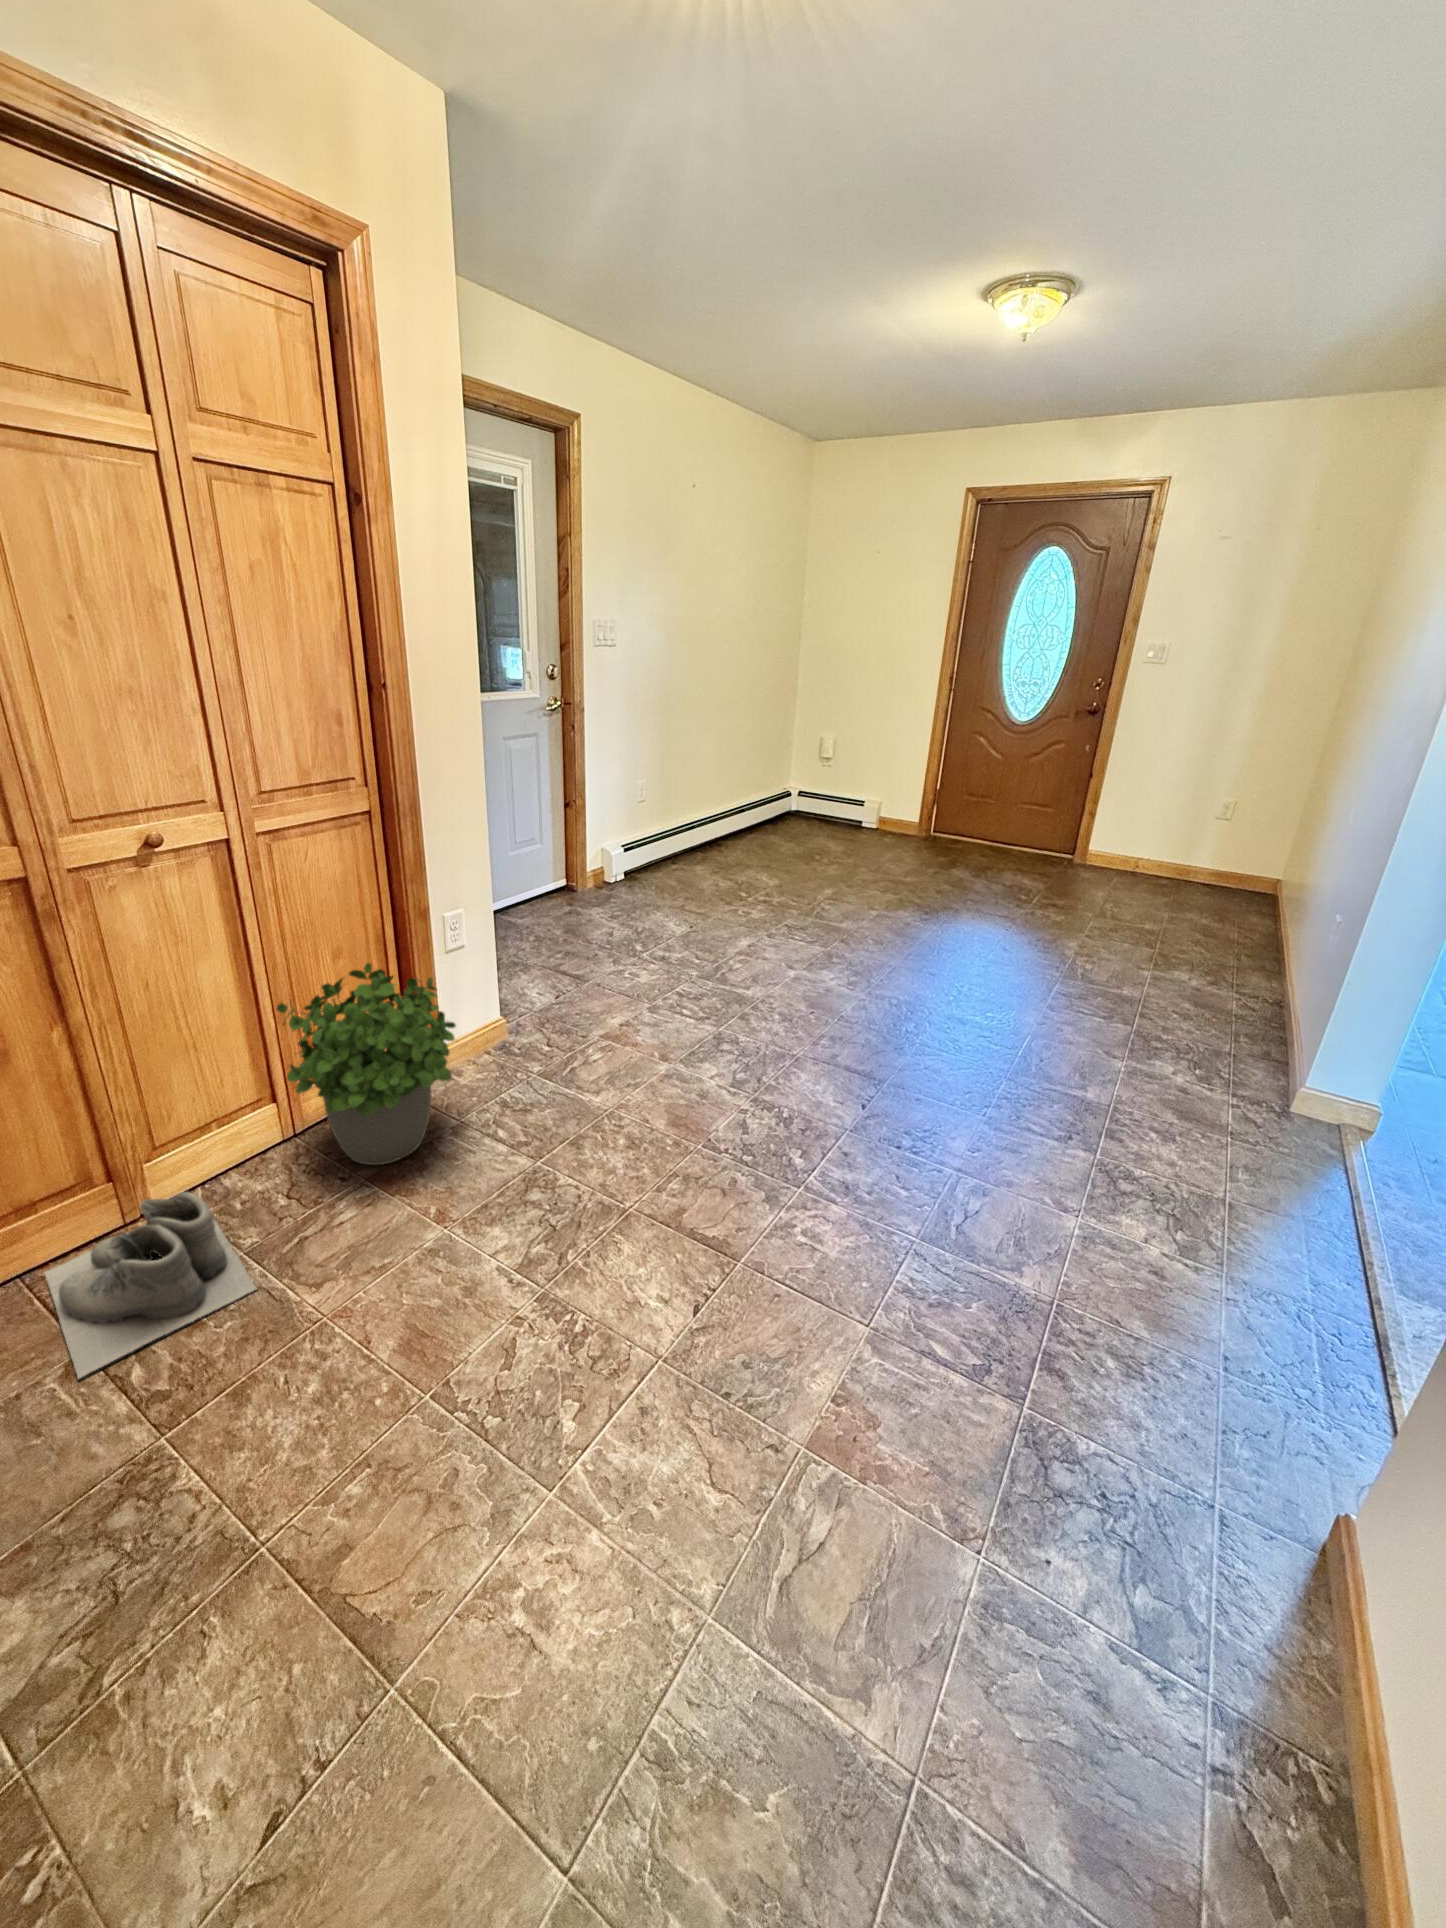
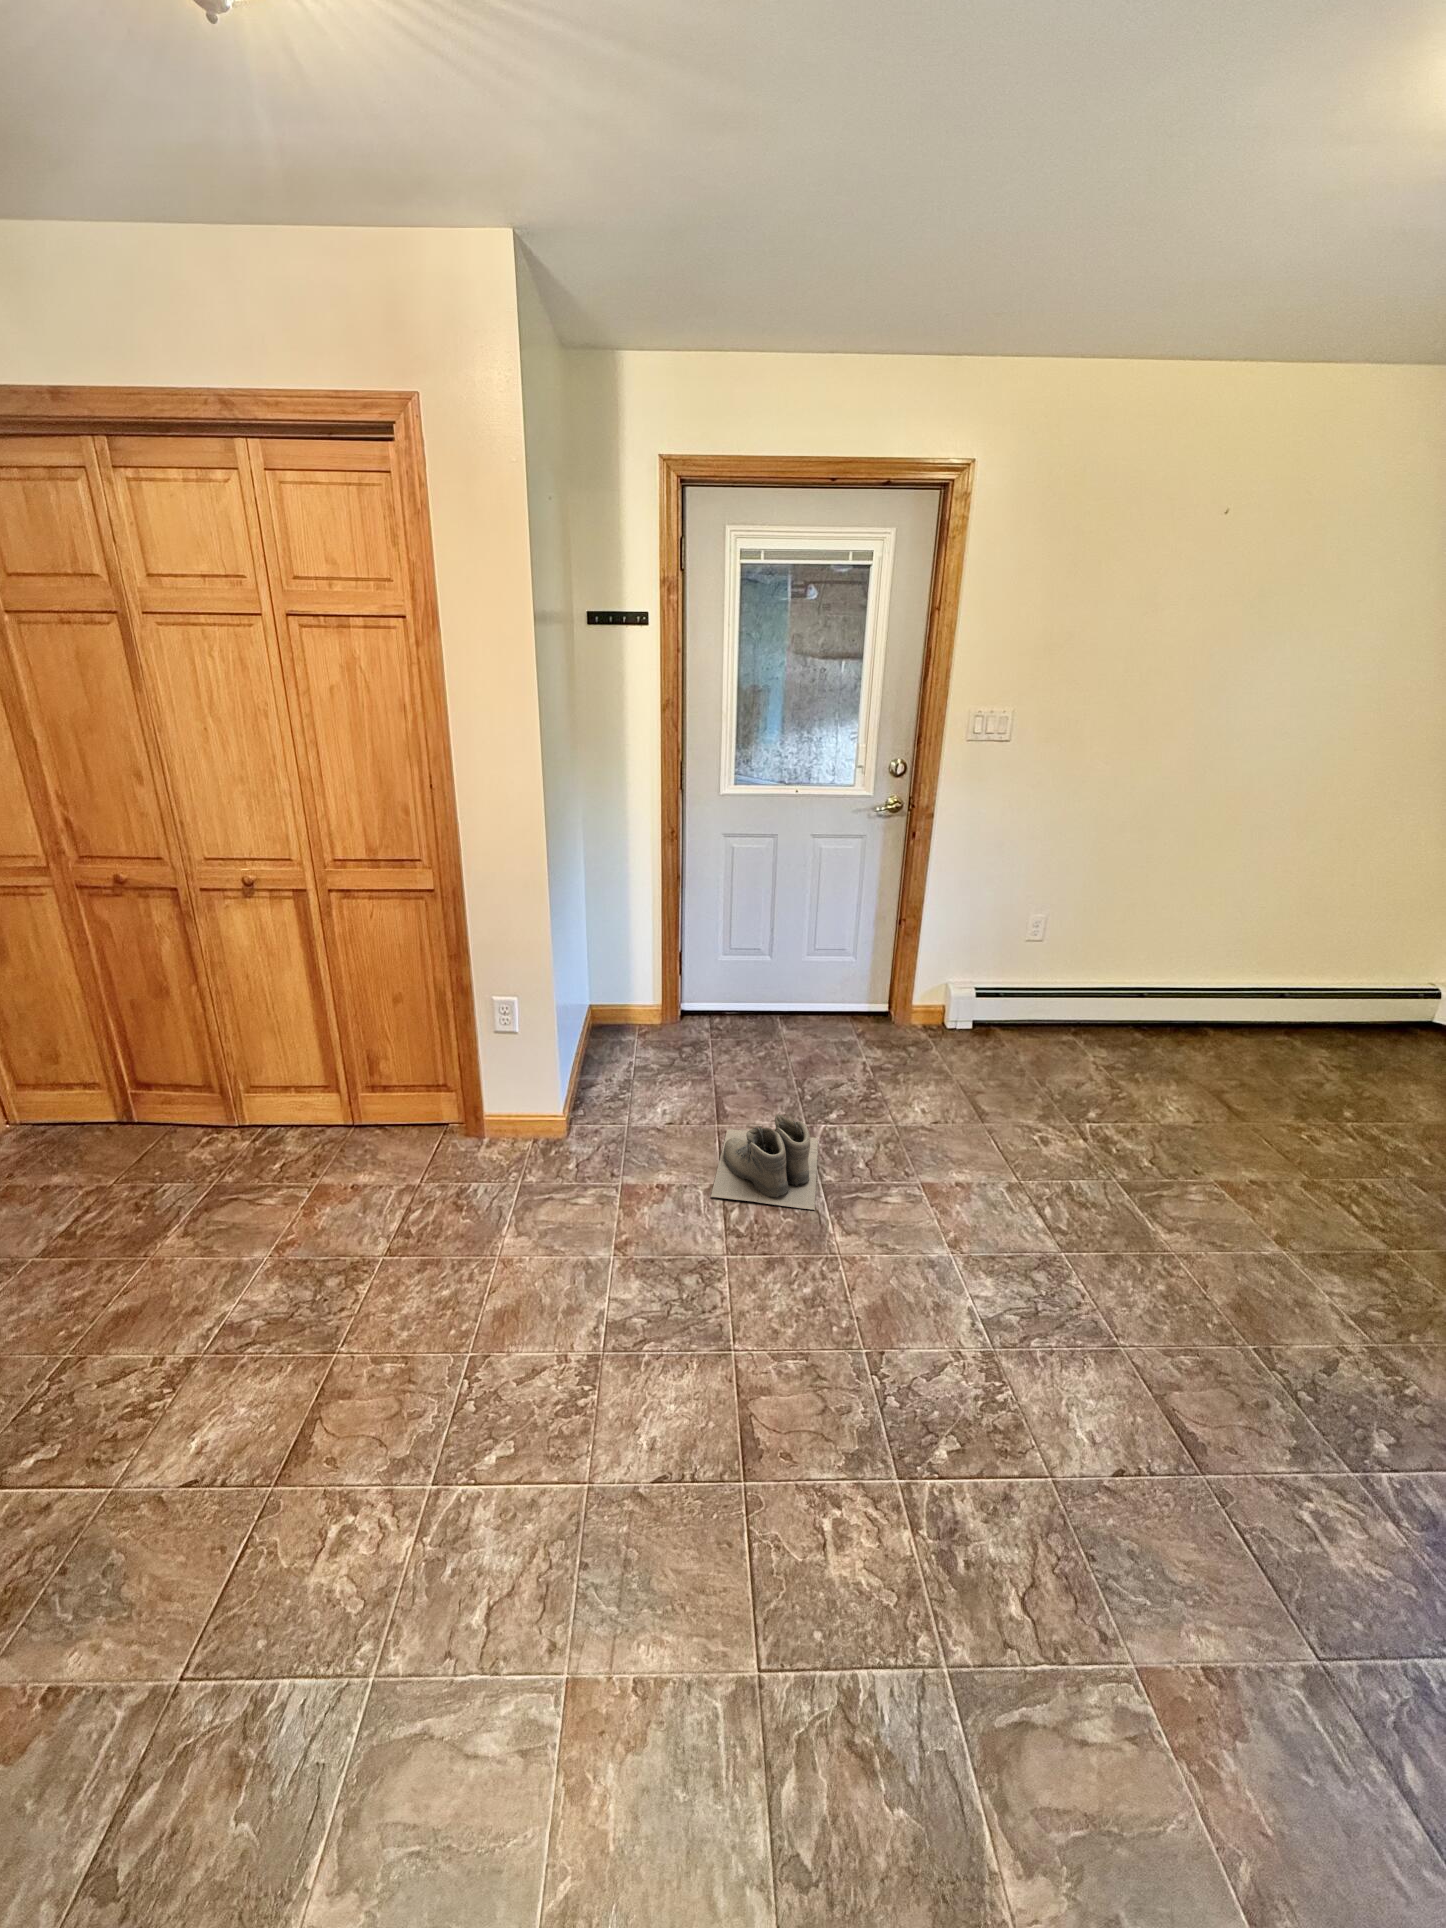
potted plant: present [277,963,456,1165] -> none [890,1014,1041,1184]

